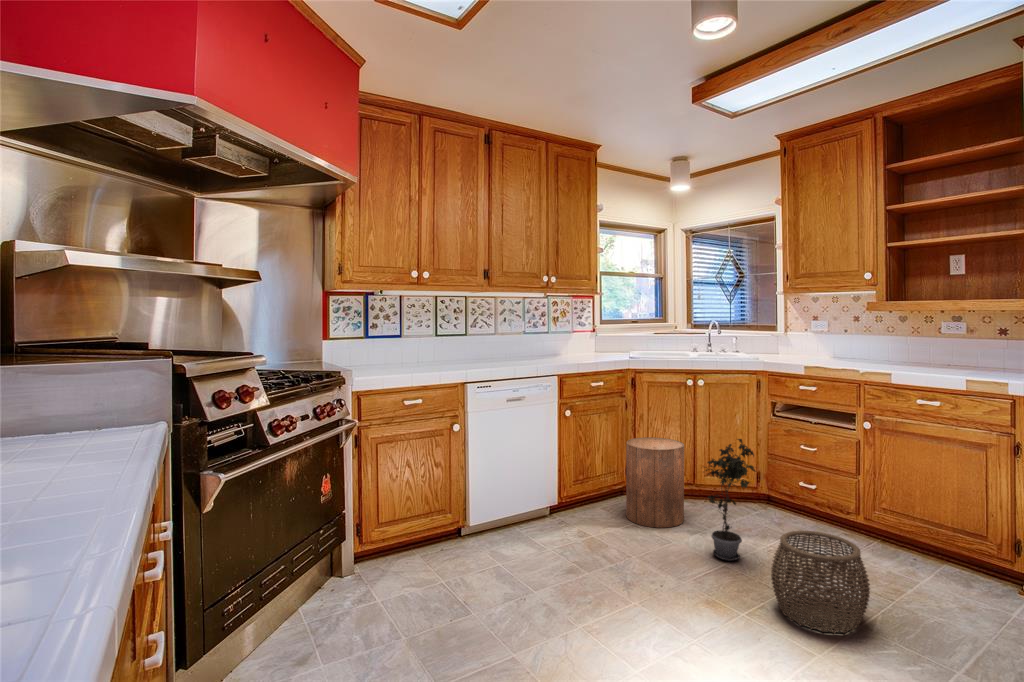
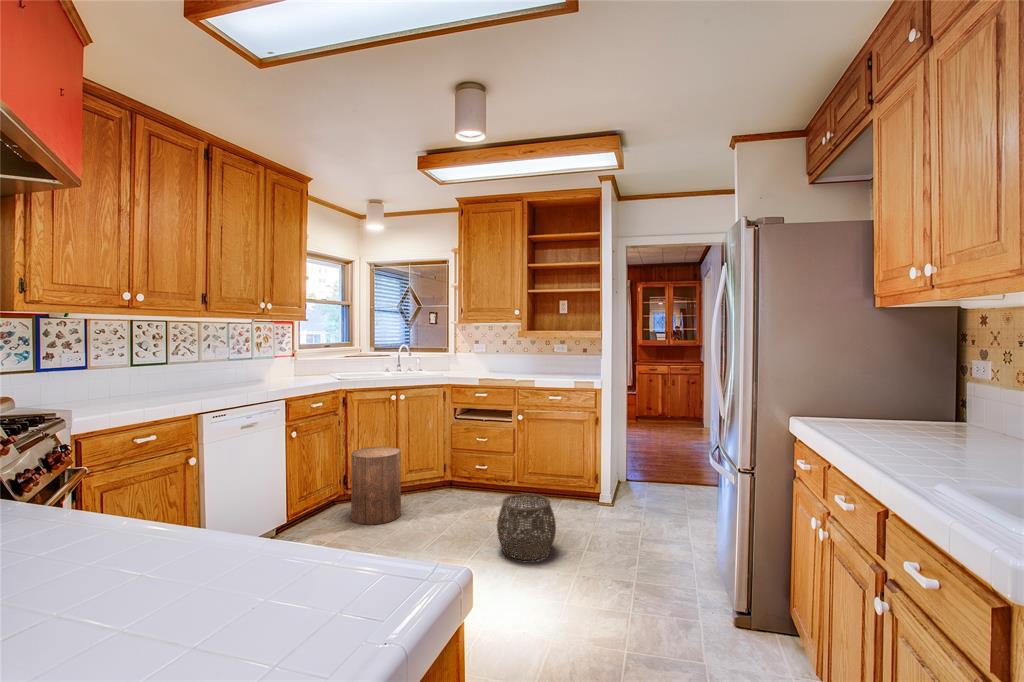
potted plant: present [706,439,756,561] -> none [430,437,471,533]

